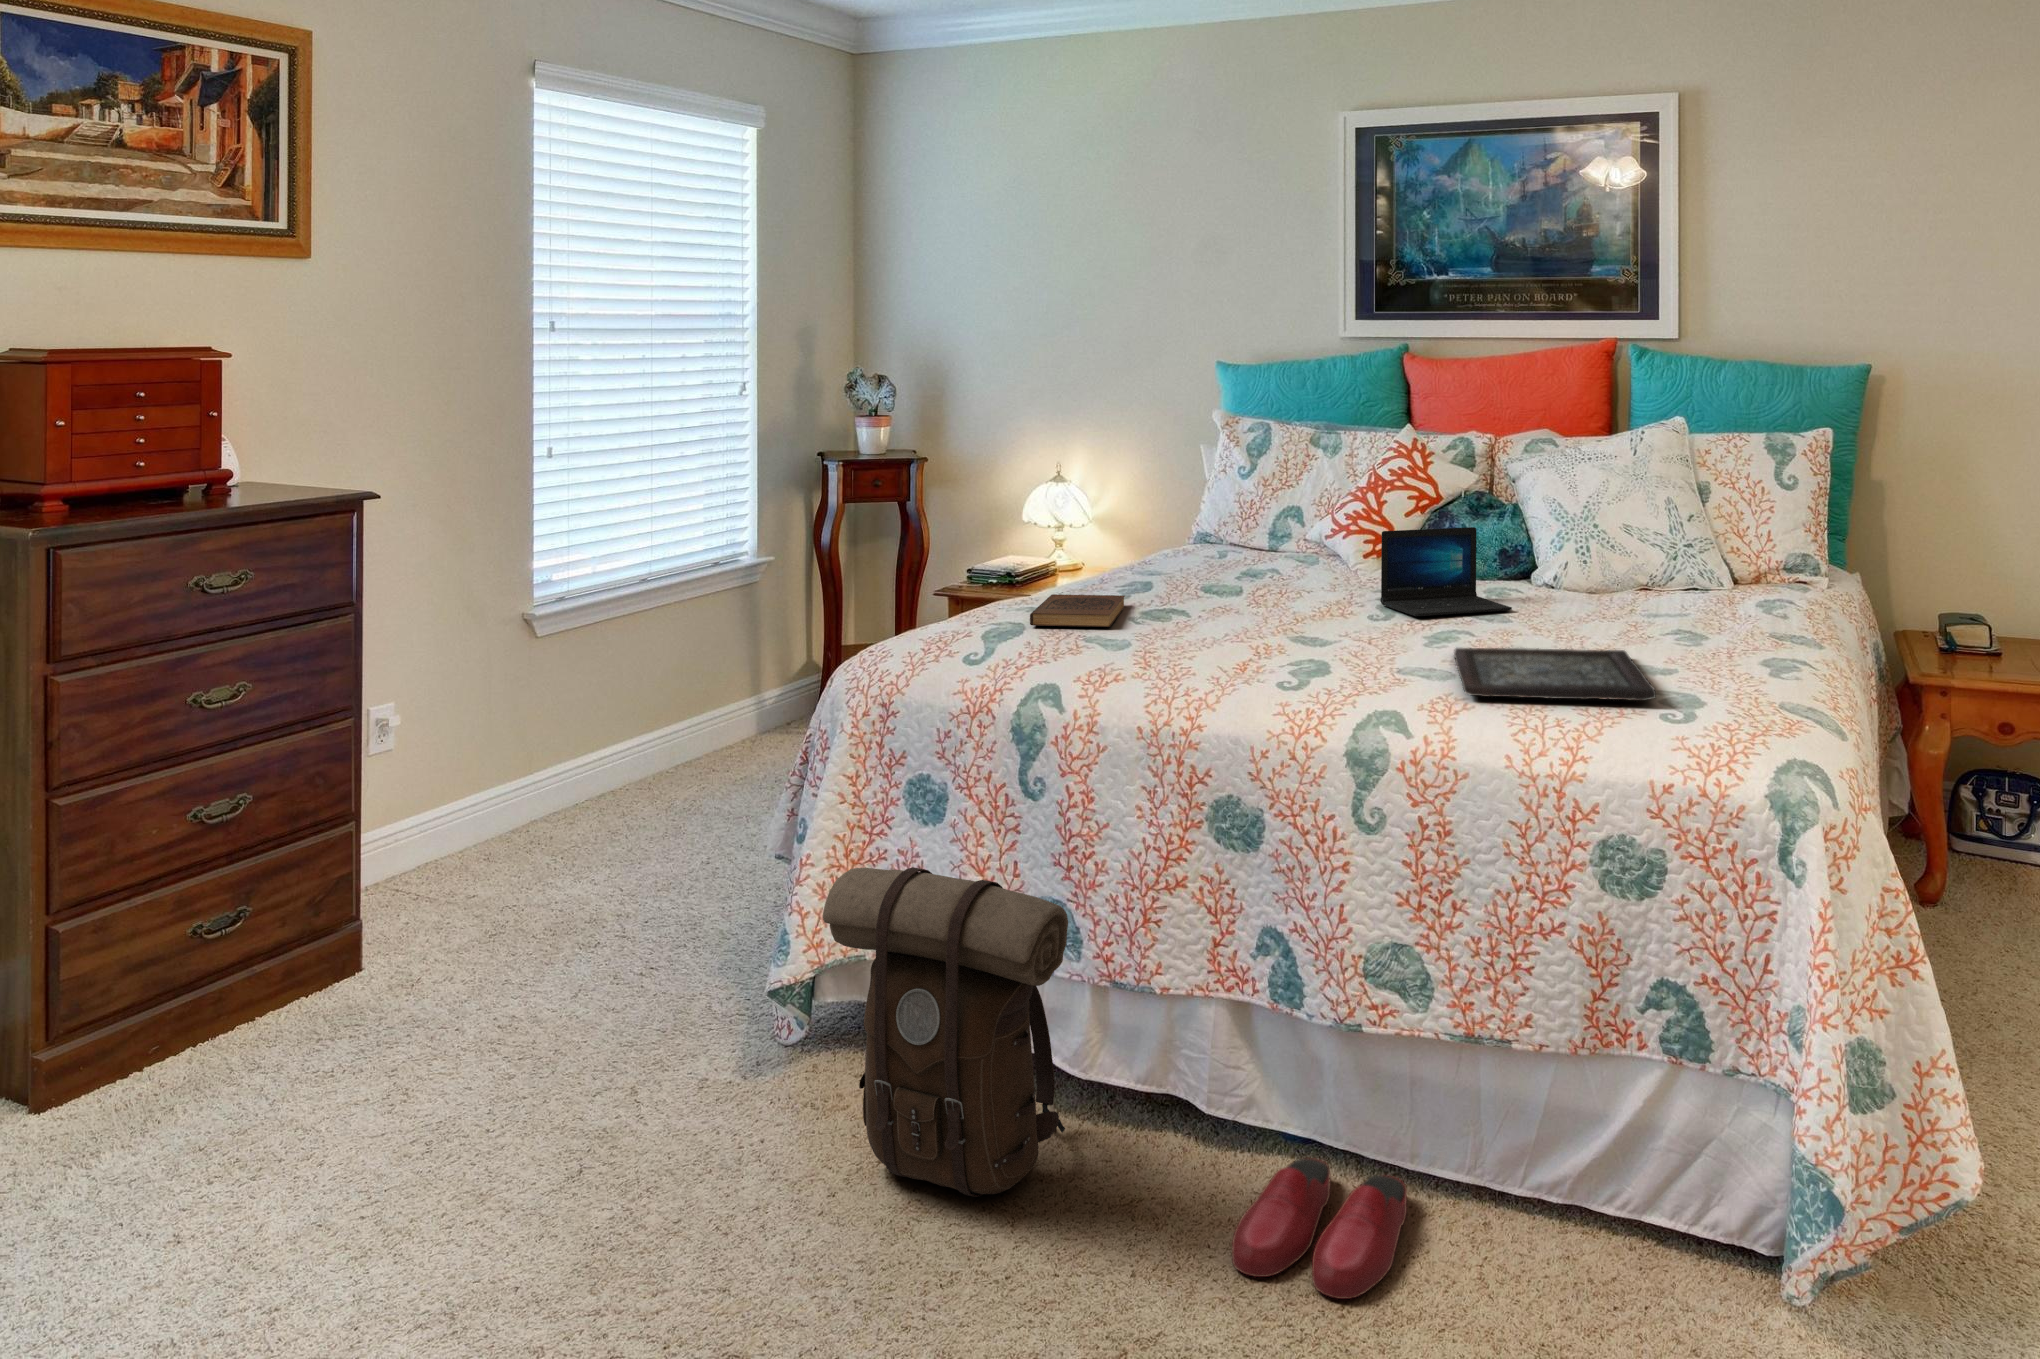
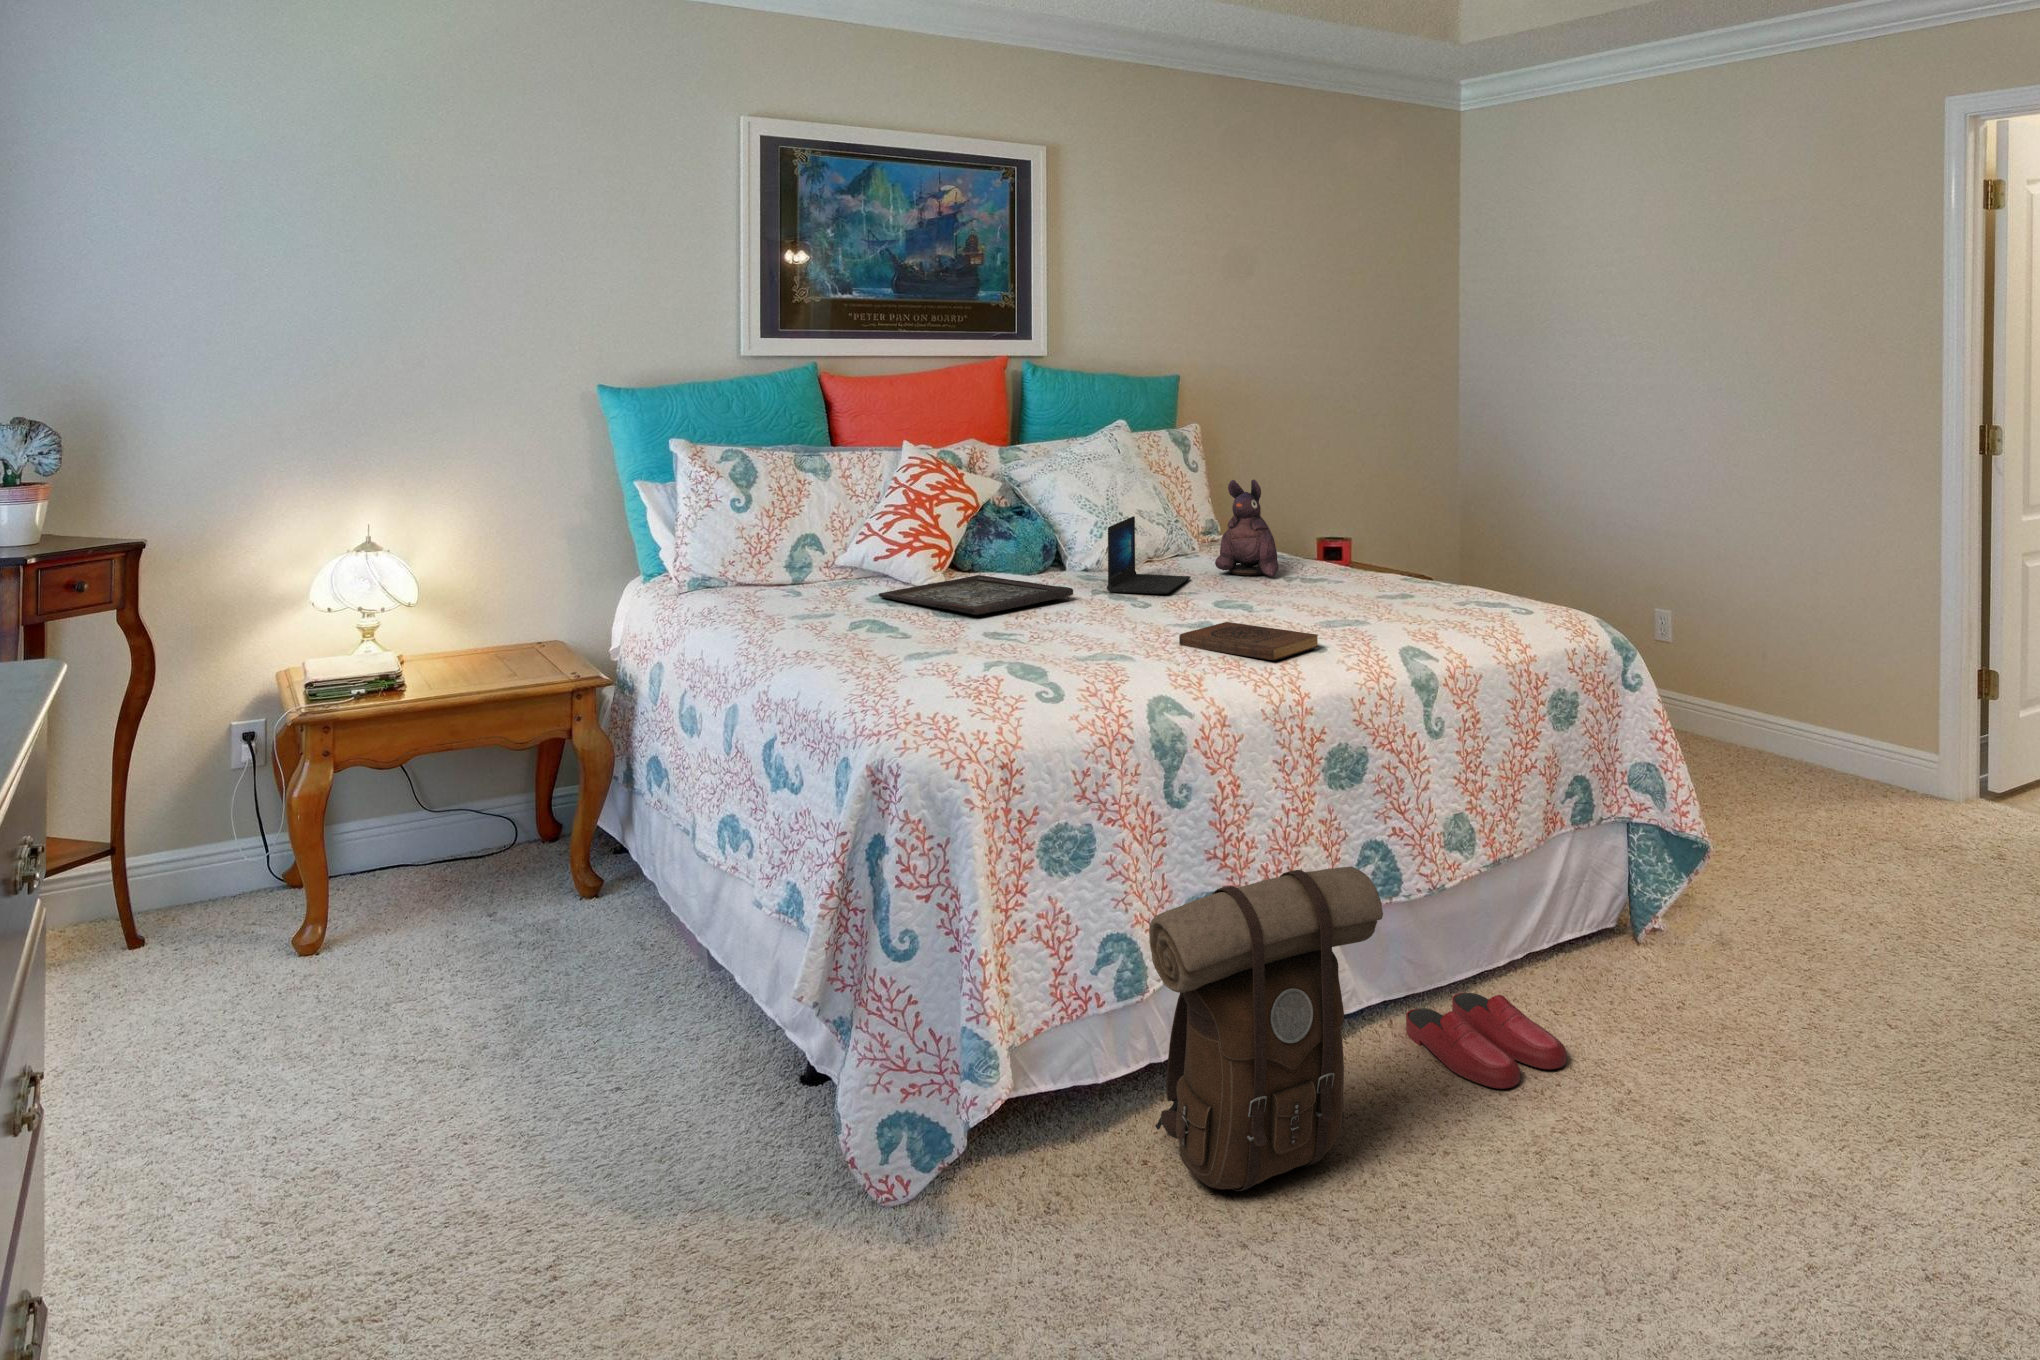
plush toy: none [1555,497,1656,626] -> present [1215,479,1278,577]
book: present [1030,594,1125,627] -> present [1179,622,1319,660]
tray: present [1454,648,1656,701] -> present [879,575,1073,615]

